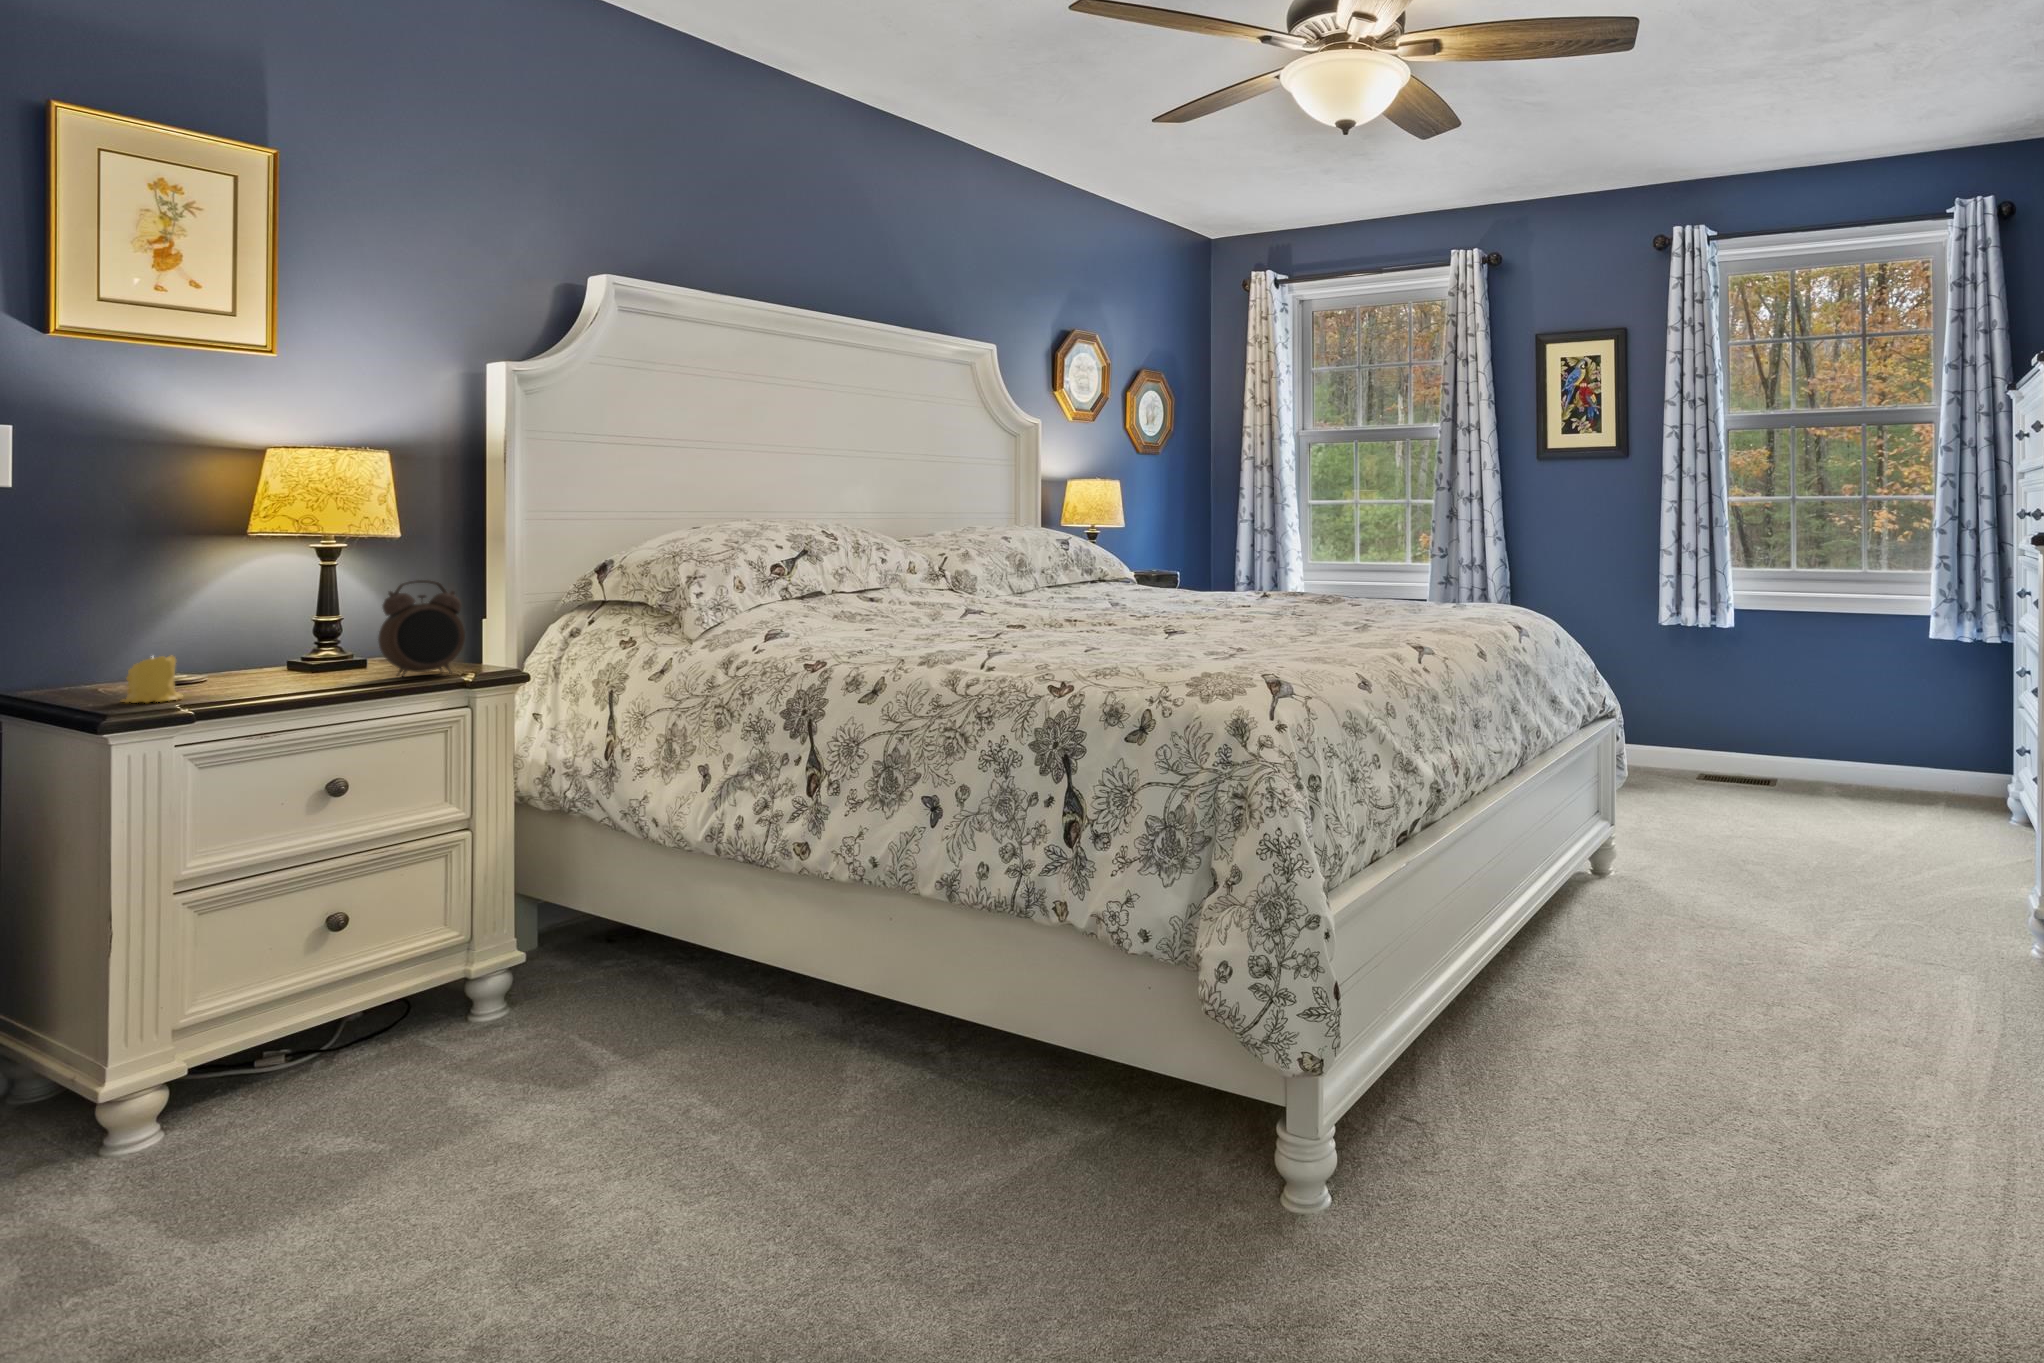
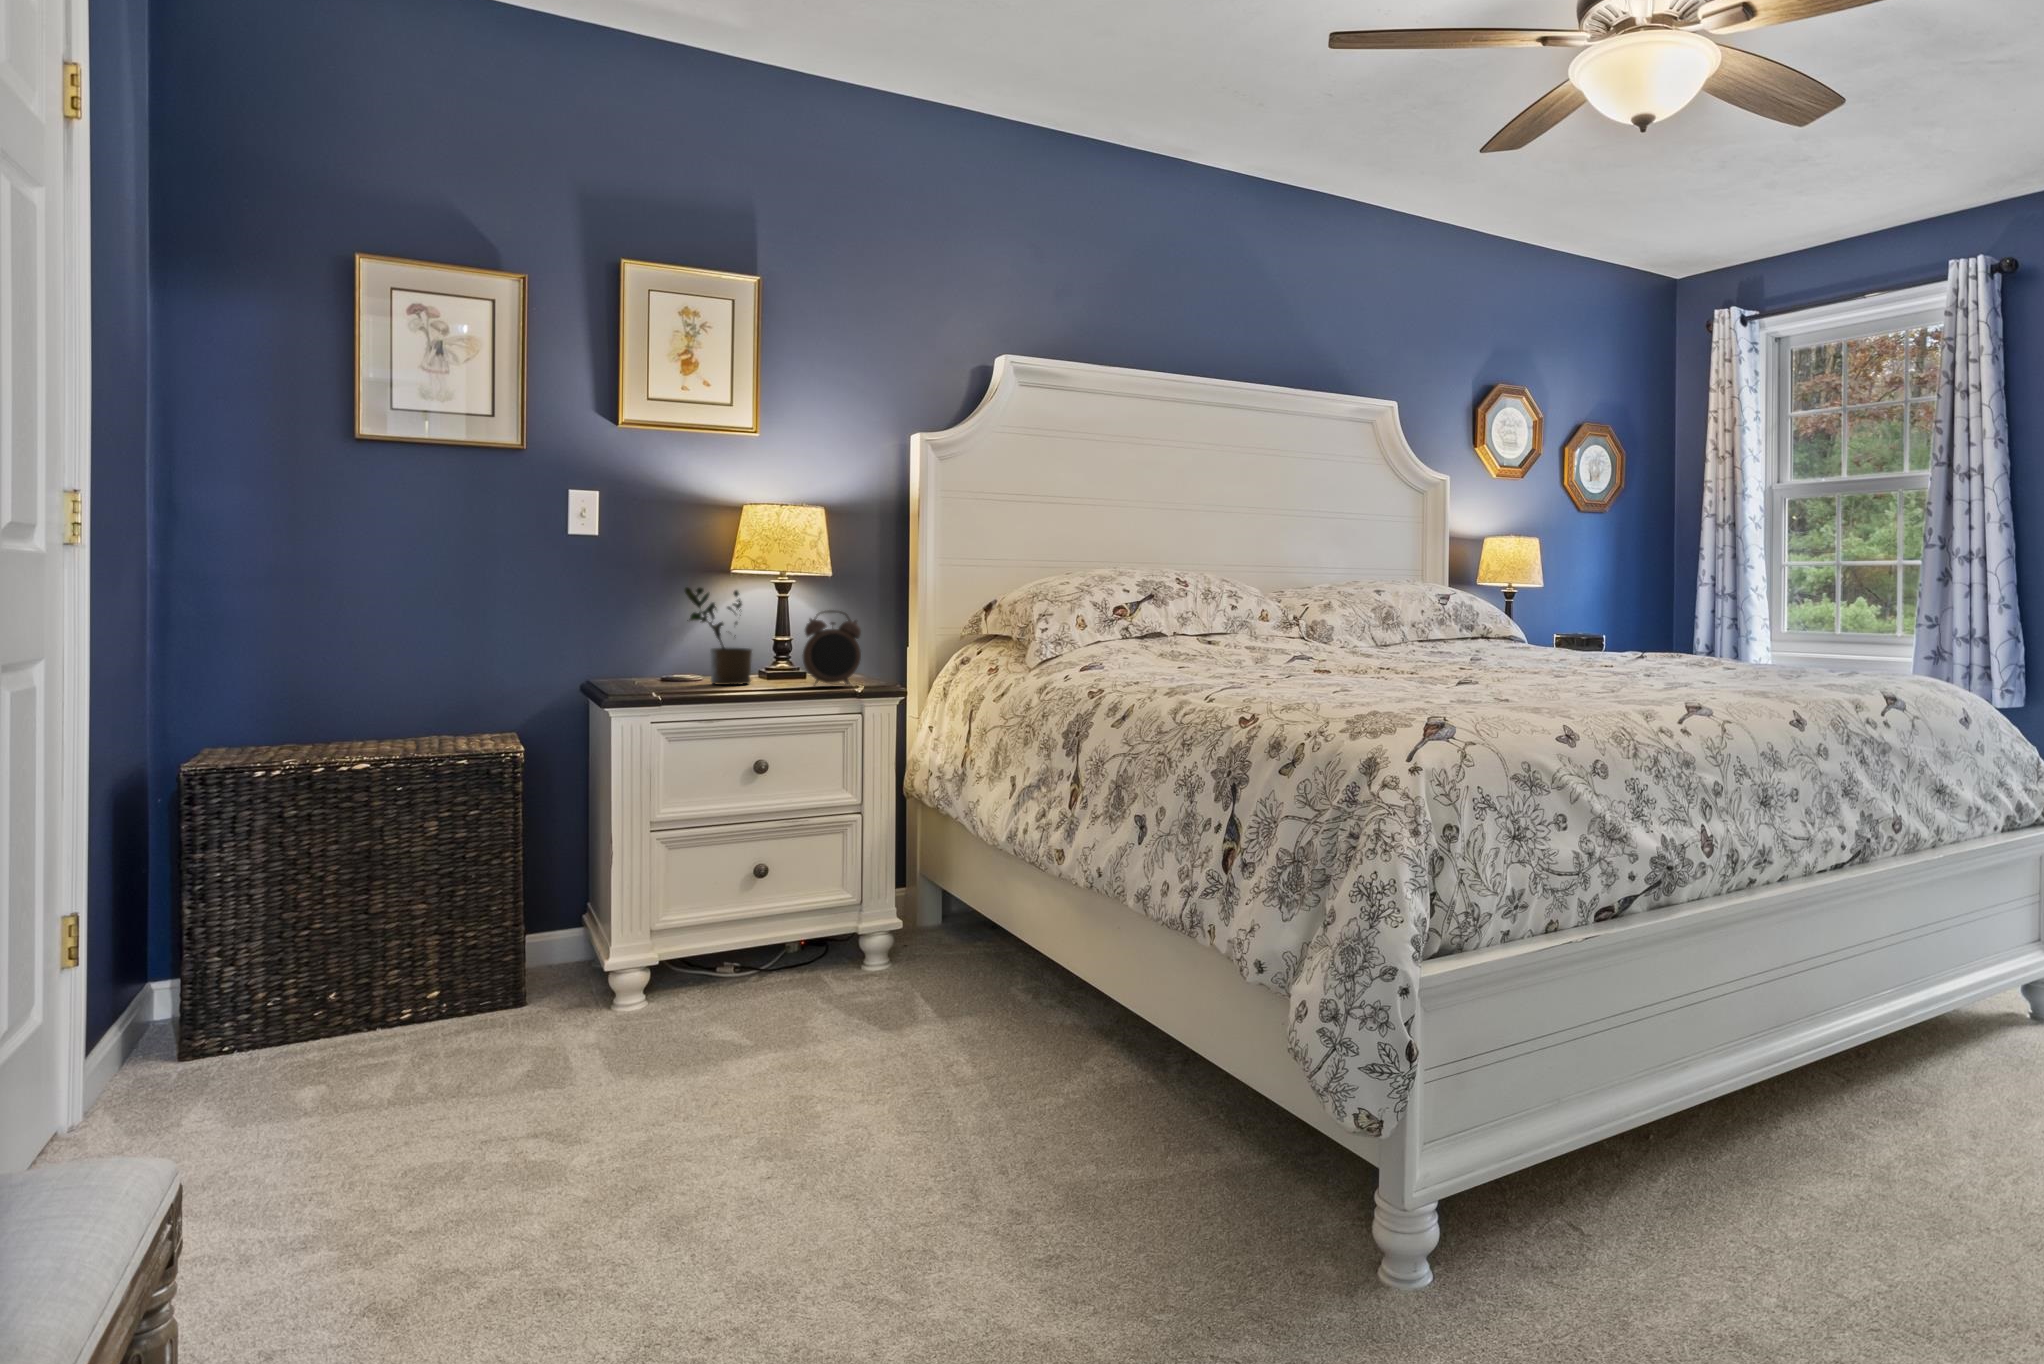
potted plant: none [190,556,298,685] -> present [685,587,752,685]
candle: present [123,656,183,703] -> none [630,656,671,691]

